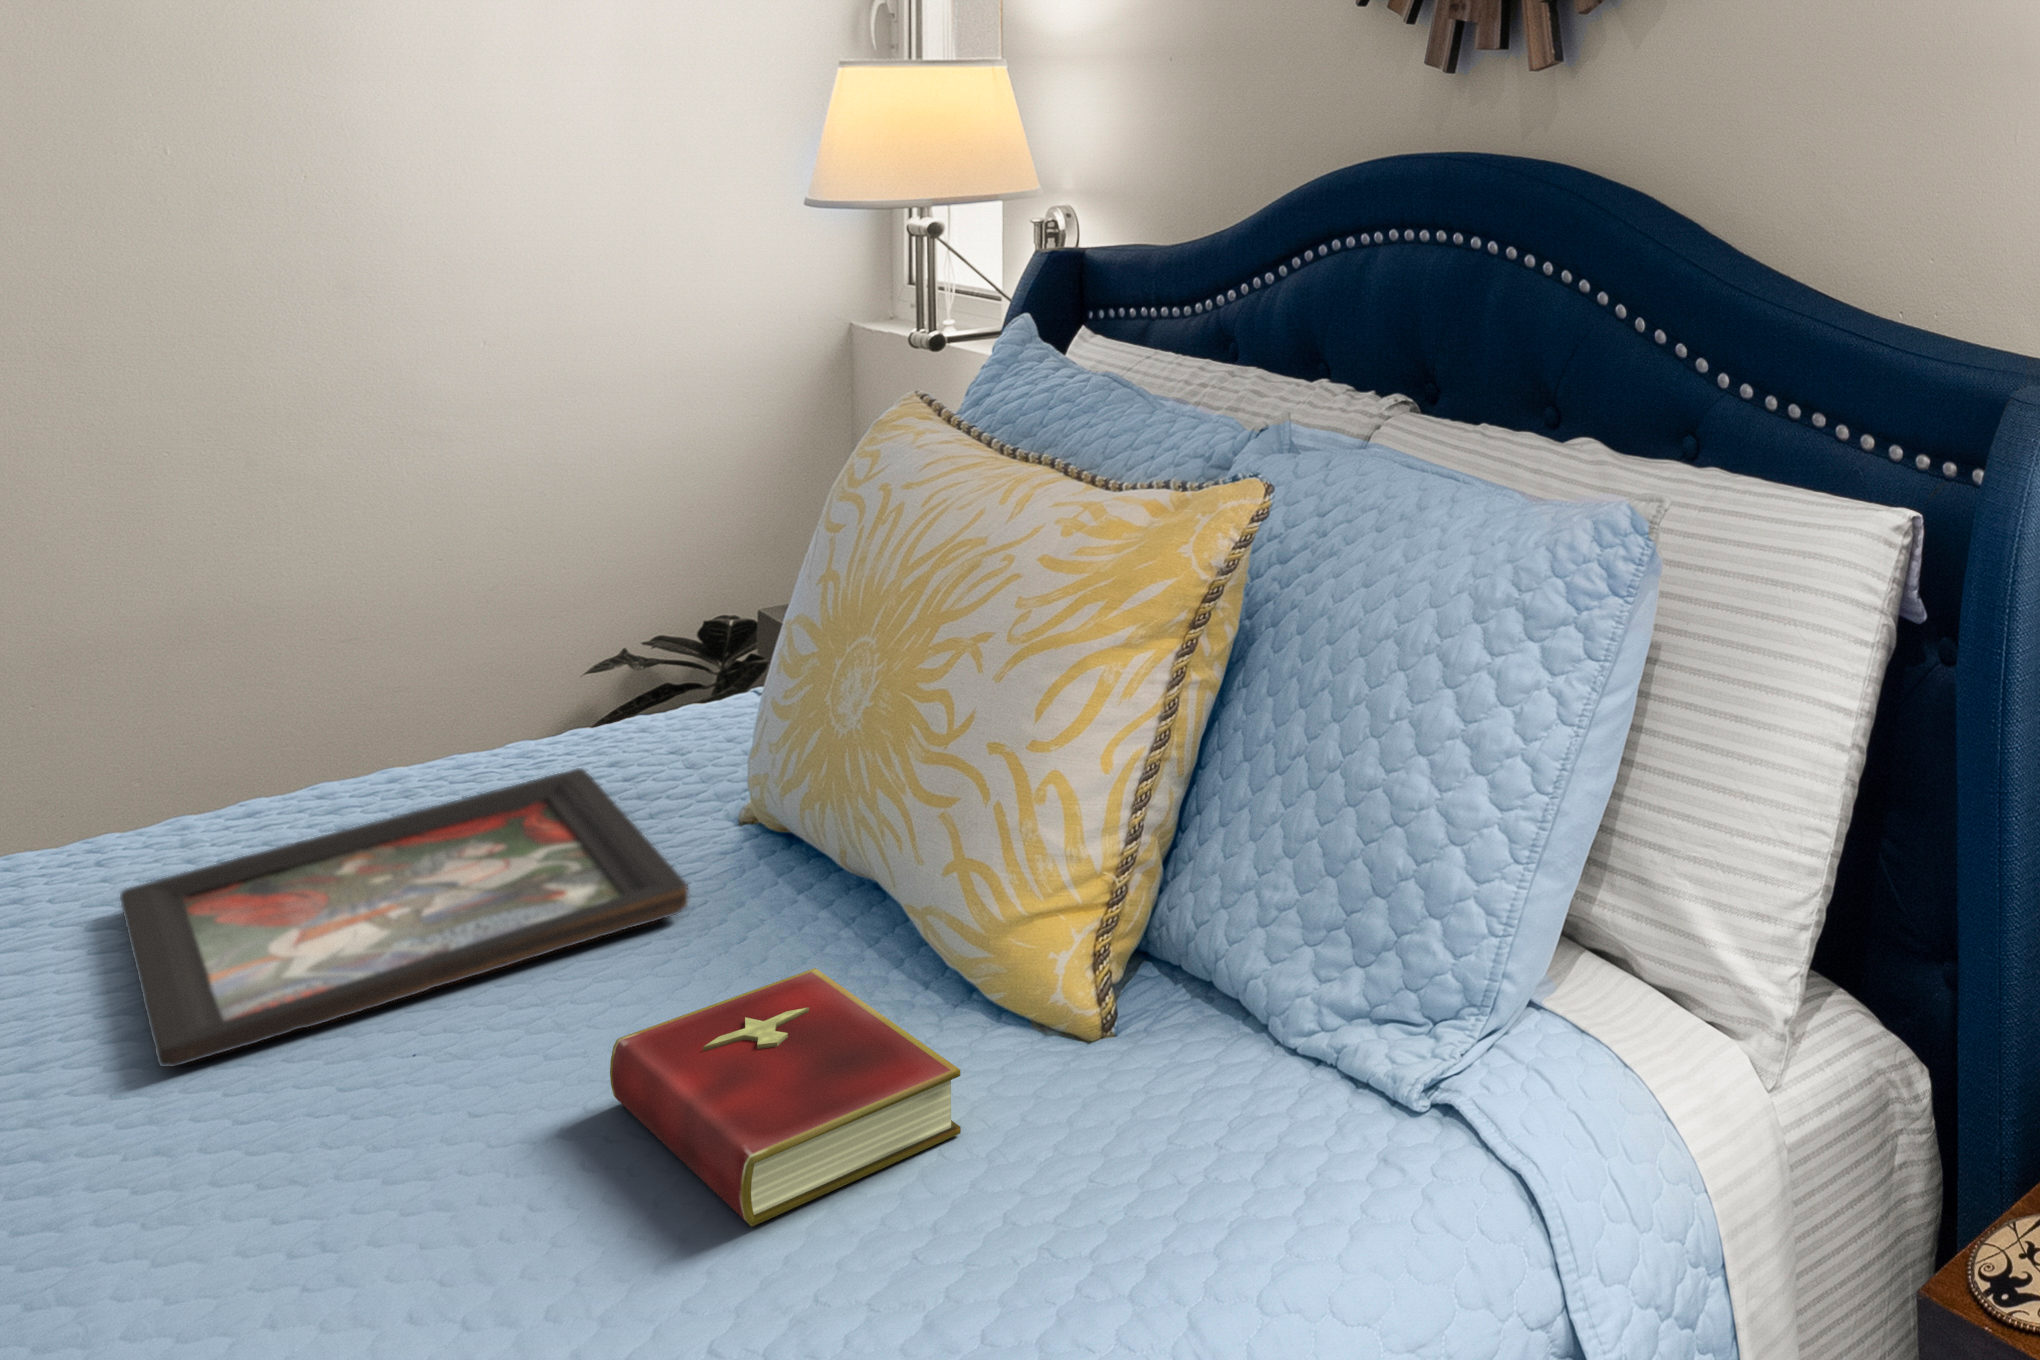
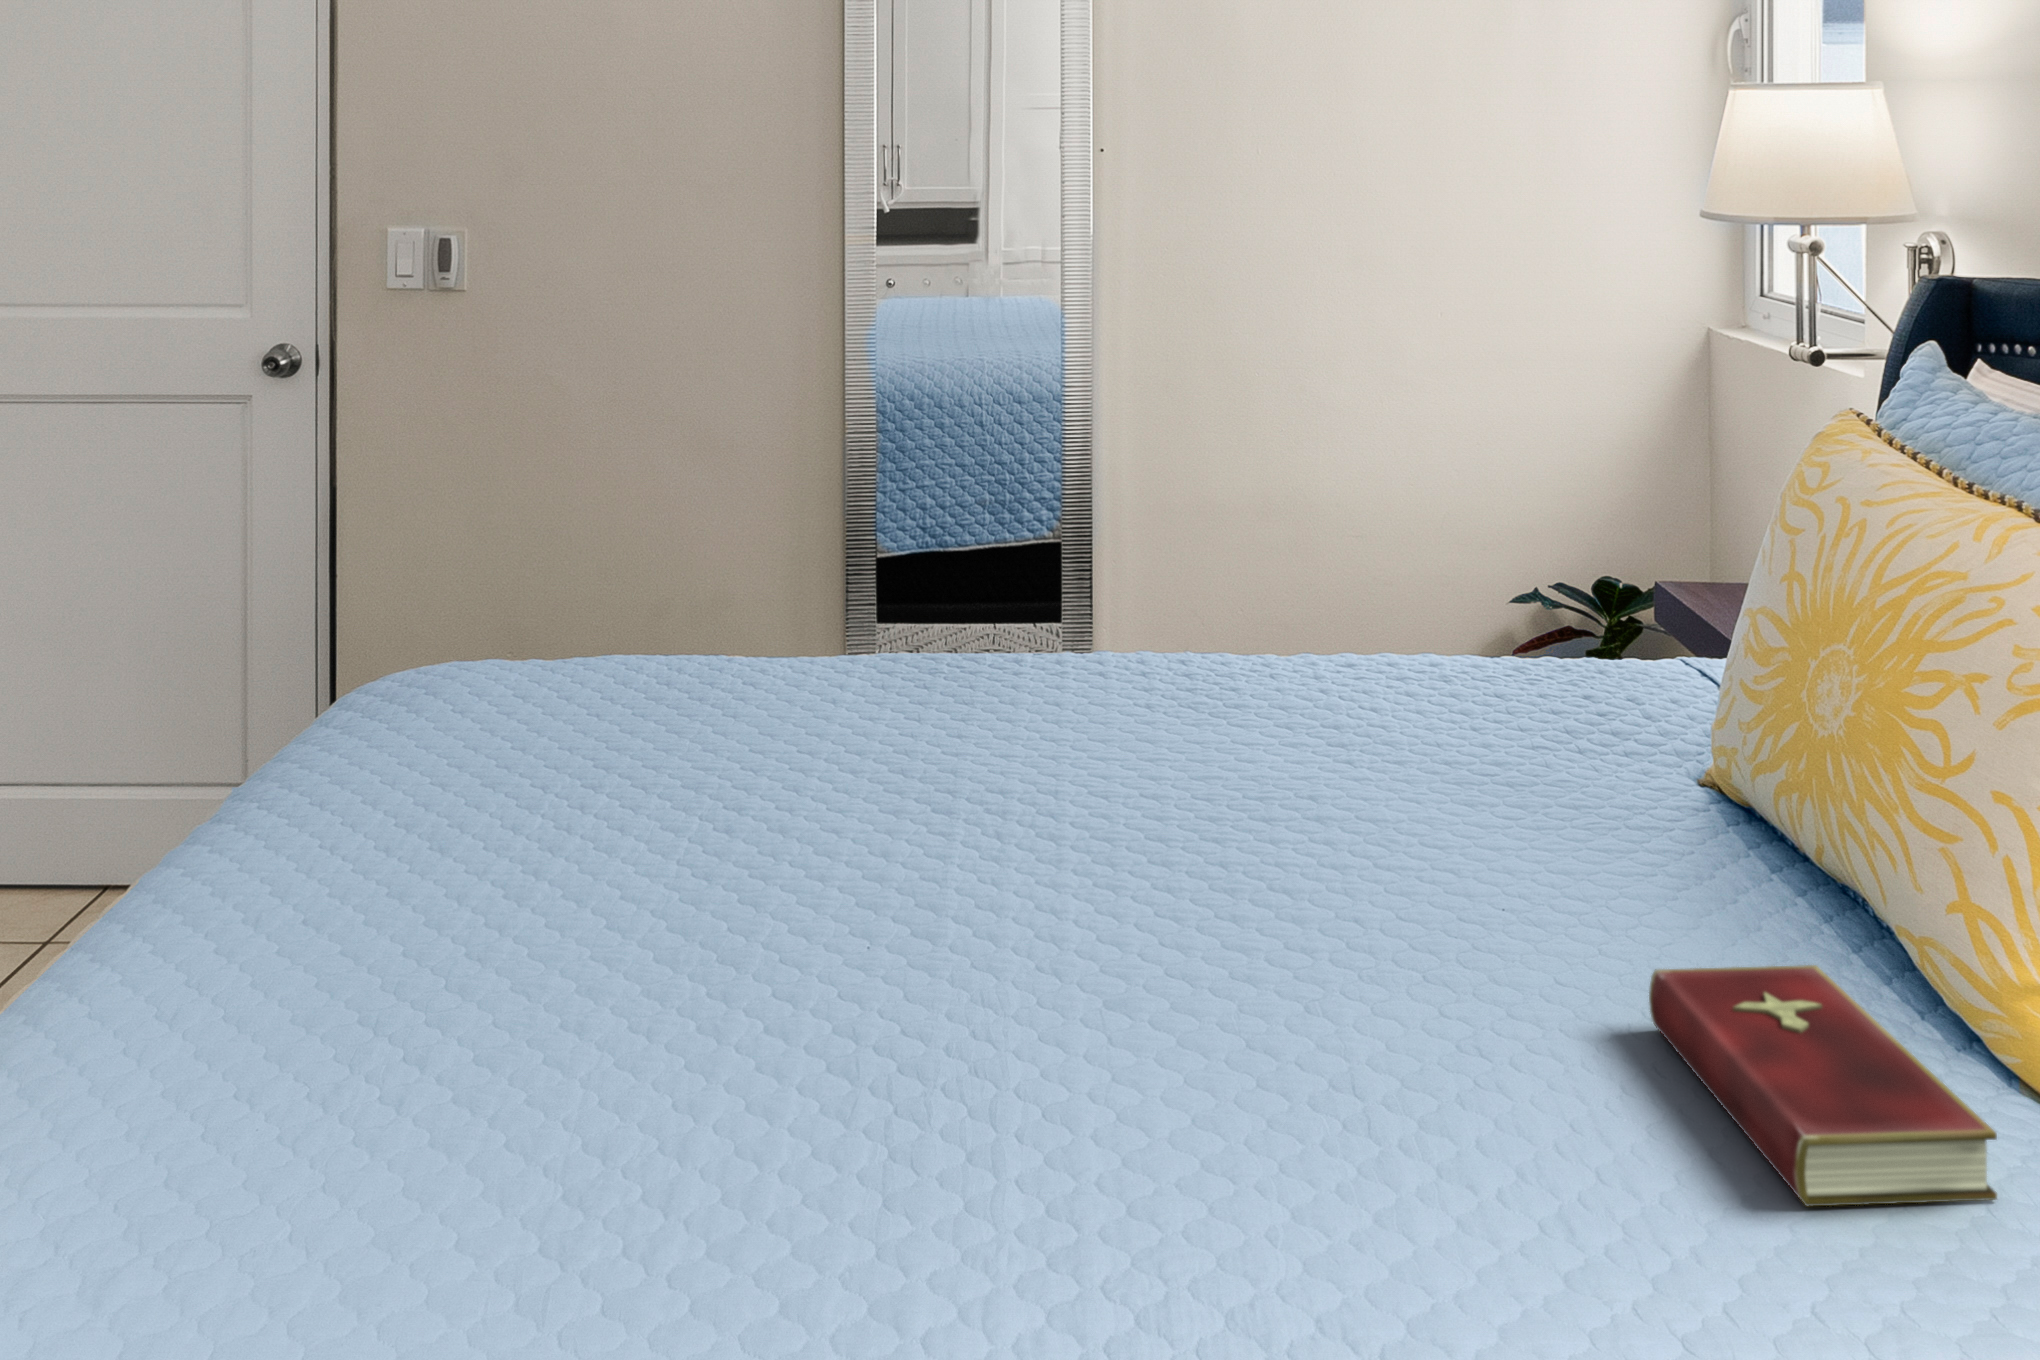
decorative tray: present [120,768,689,1067] -> none [1267,703,1674,867]

